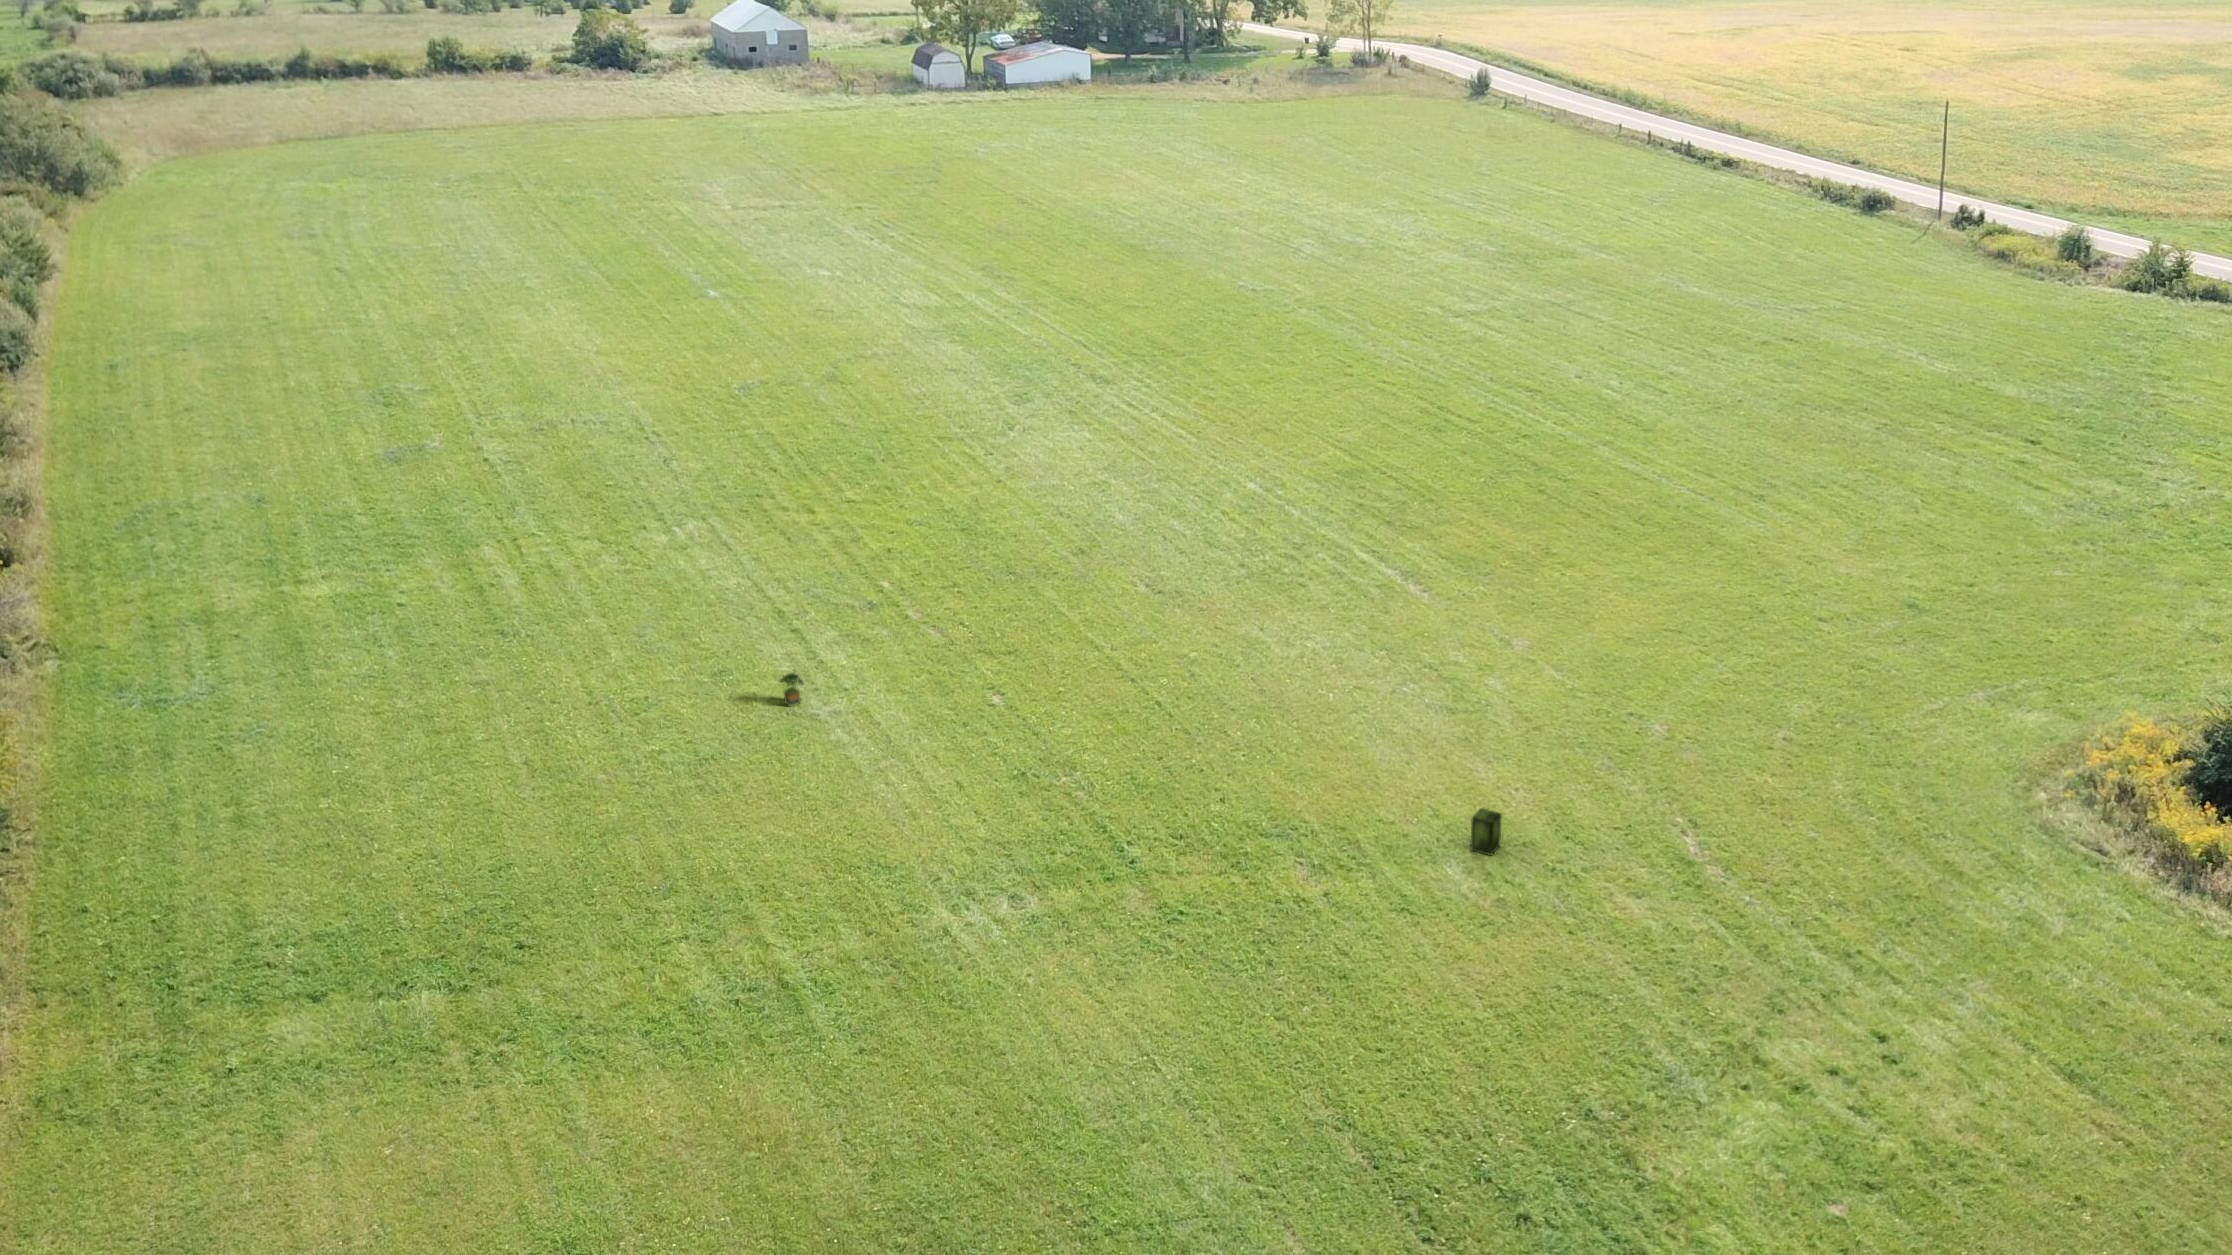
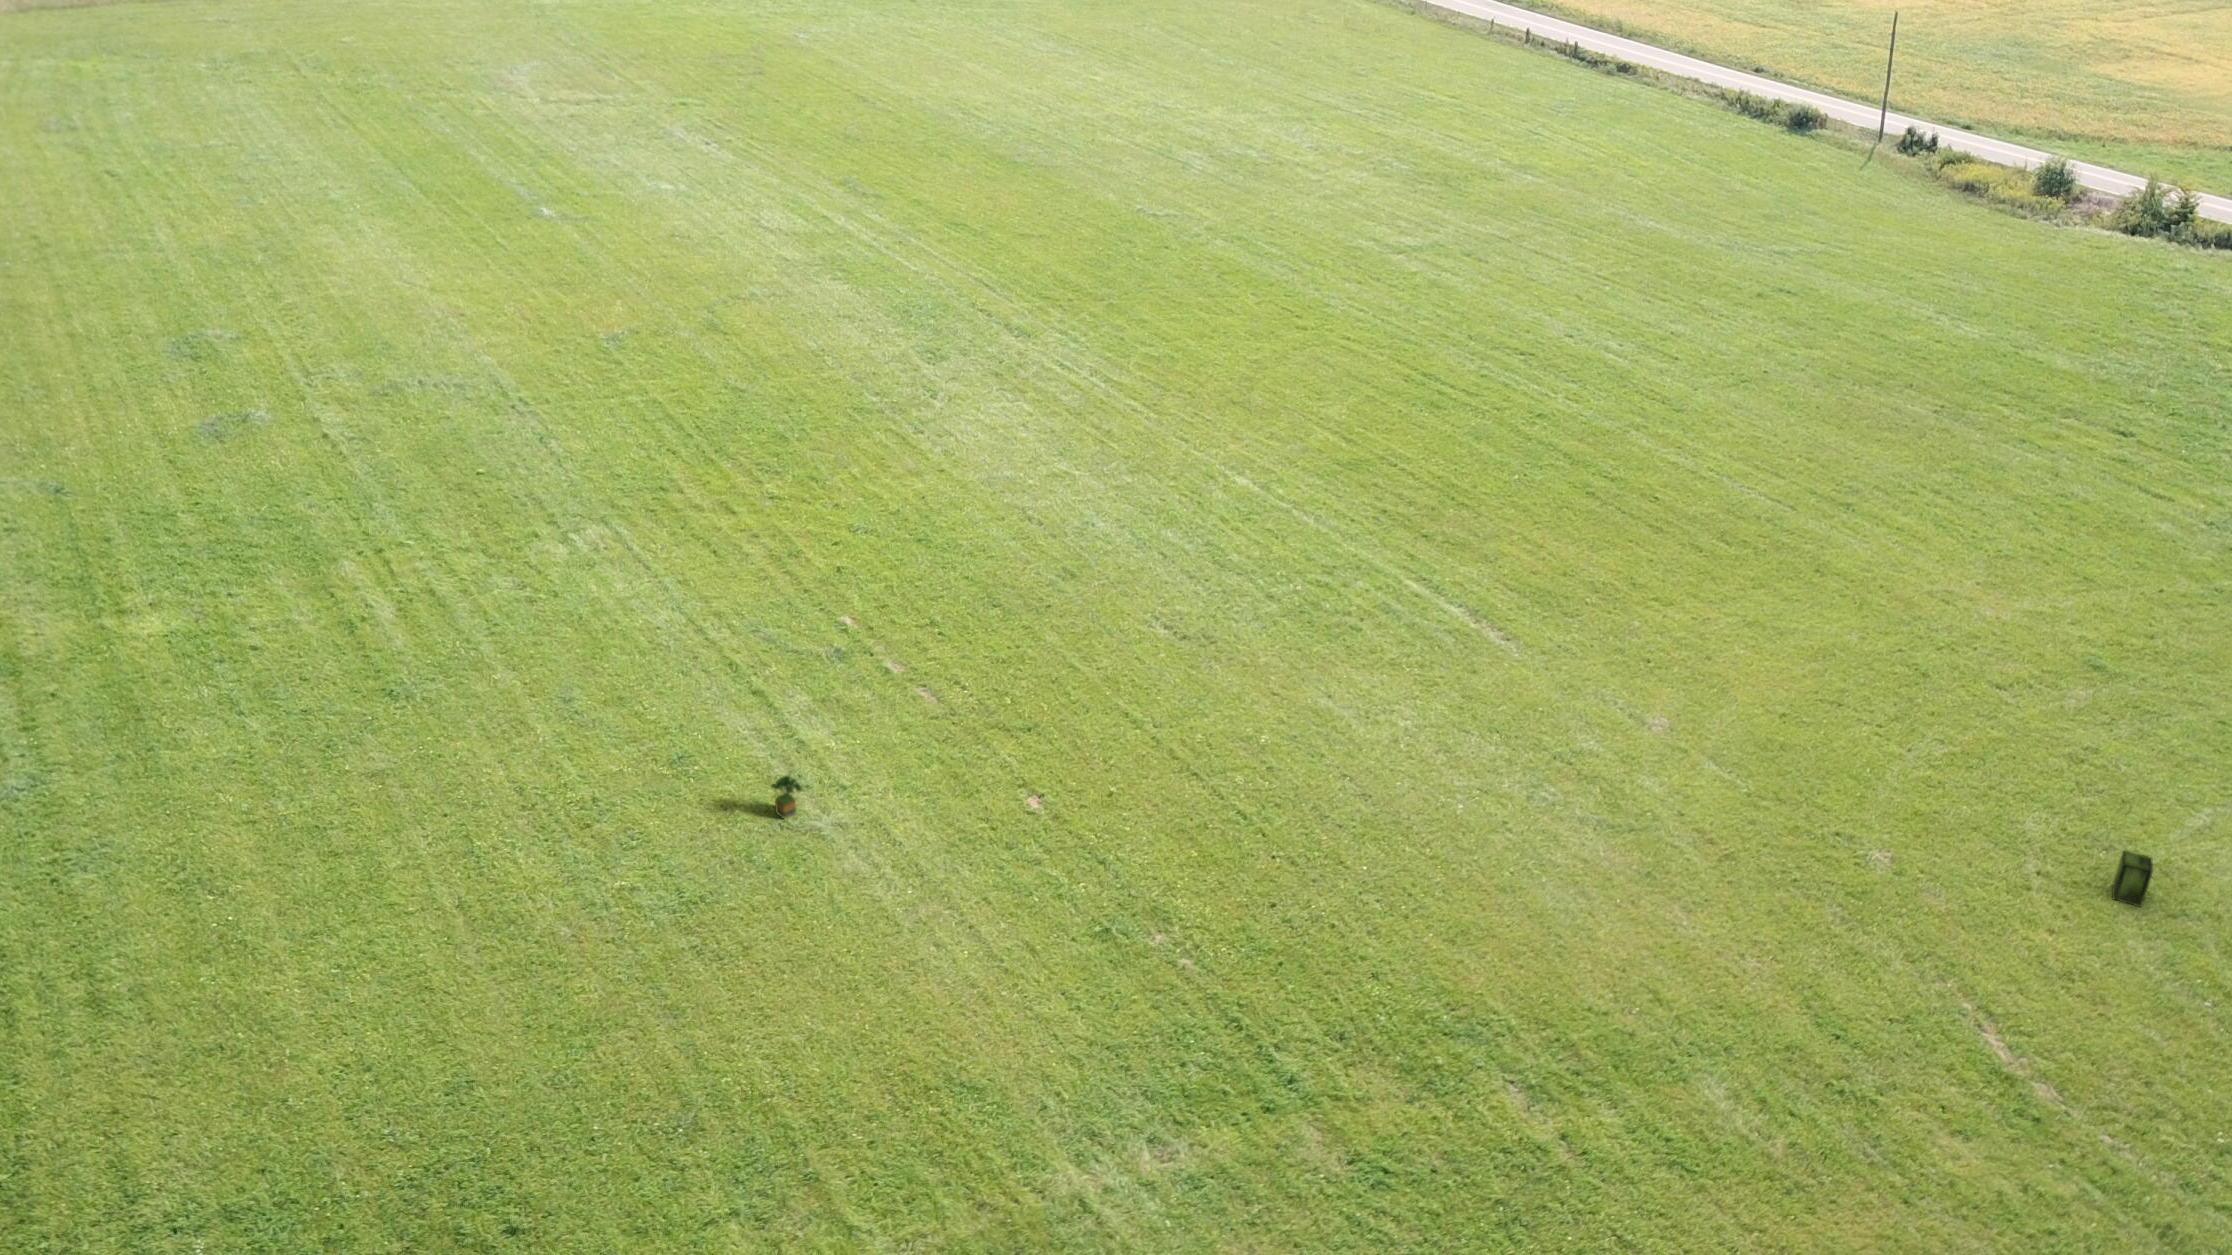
storage box: present [1470,808,1502,856] -> present [2112,851,2153,907]

